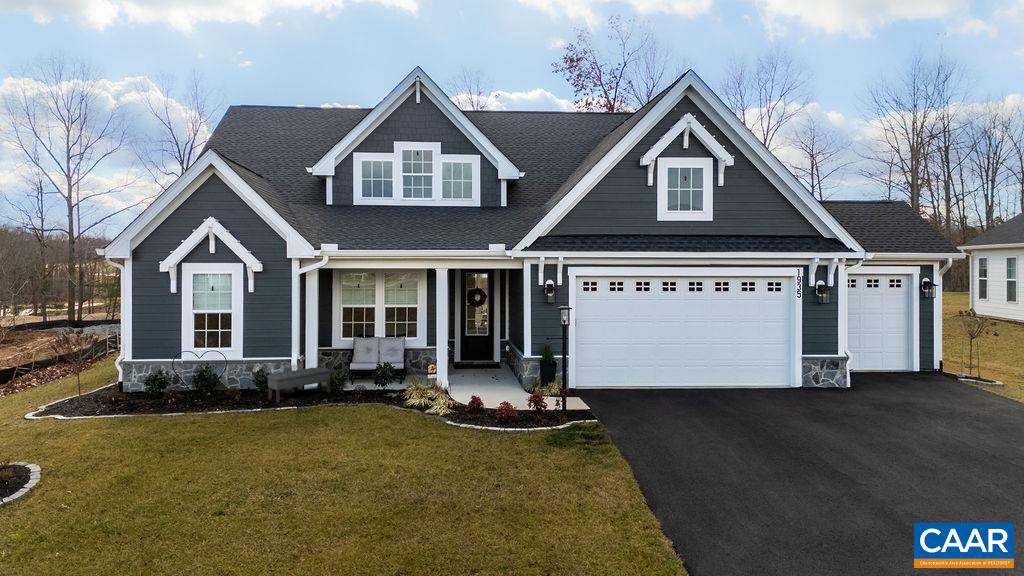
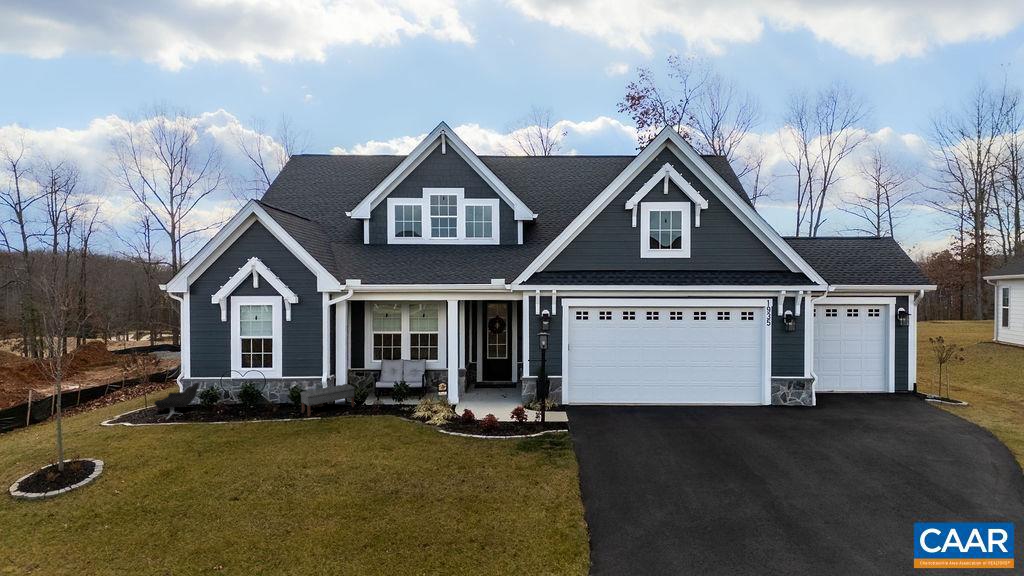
lounge chair: none [90,366,144,407] -> present [154,383,199,419]

